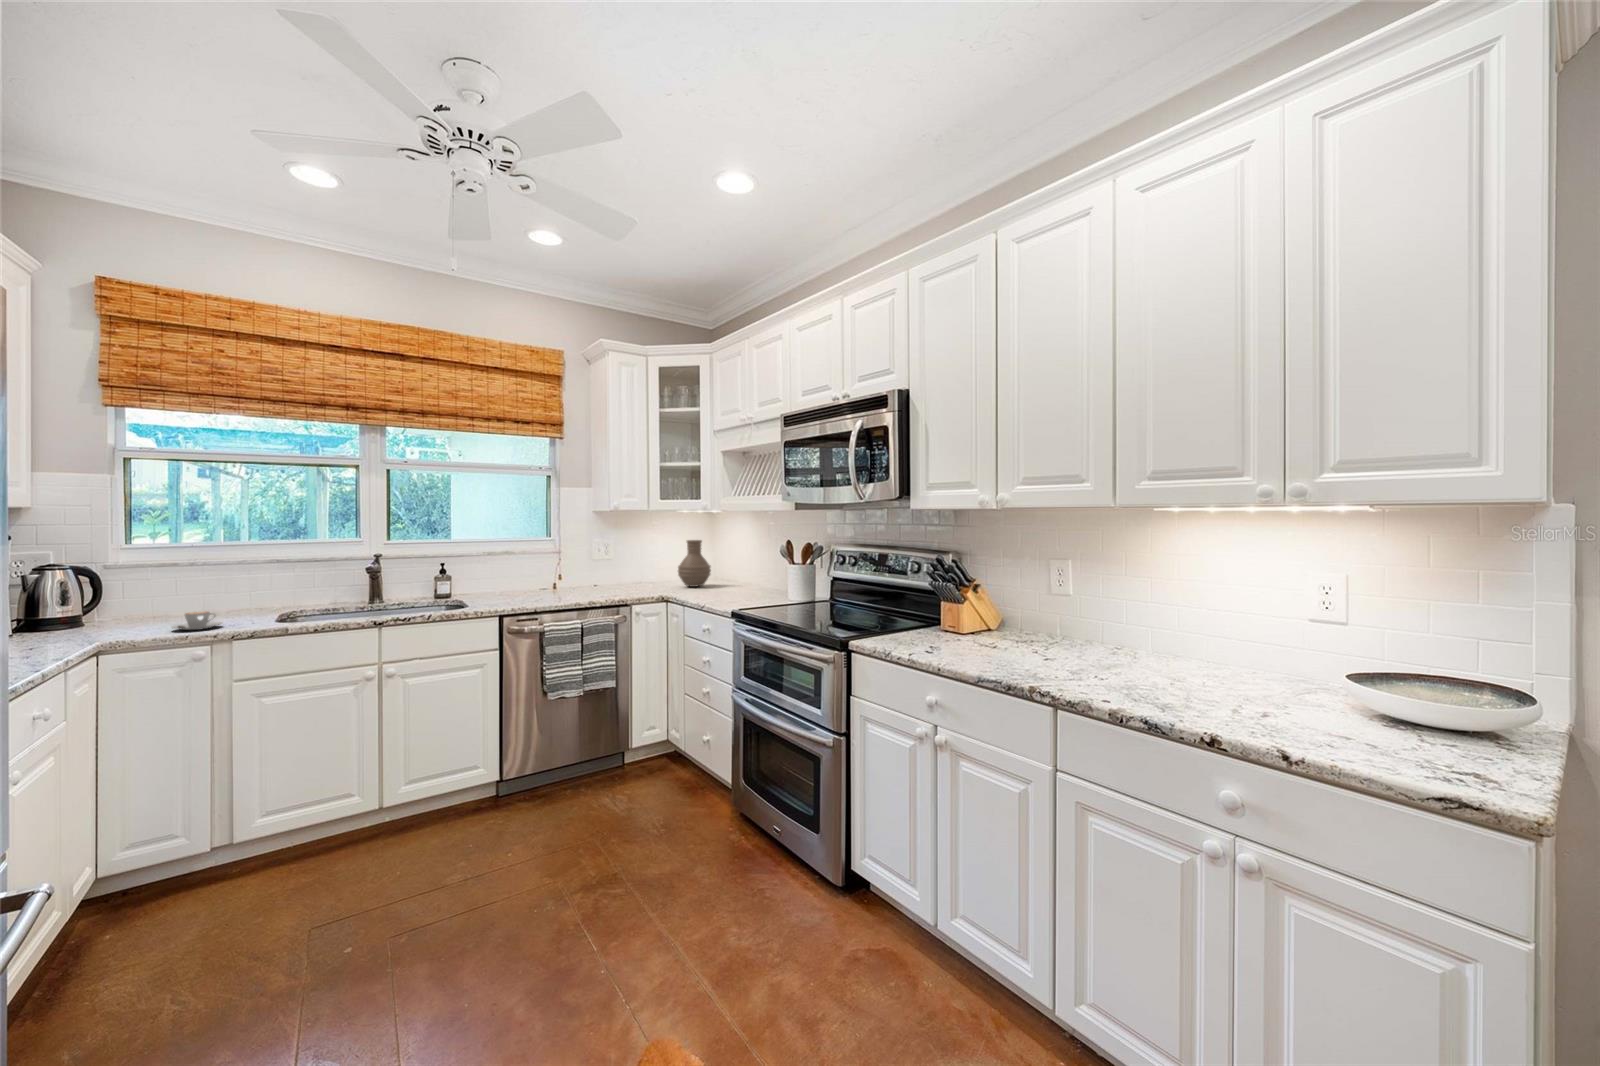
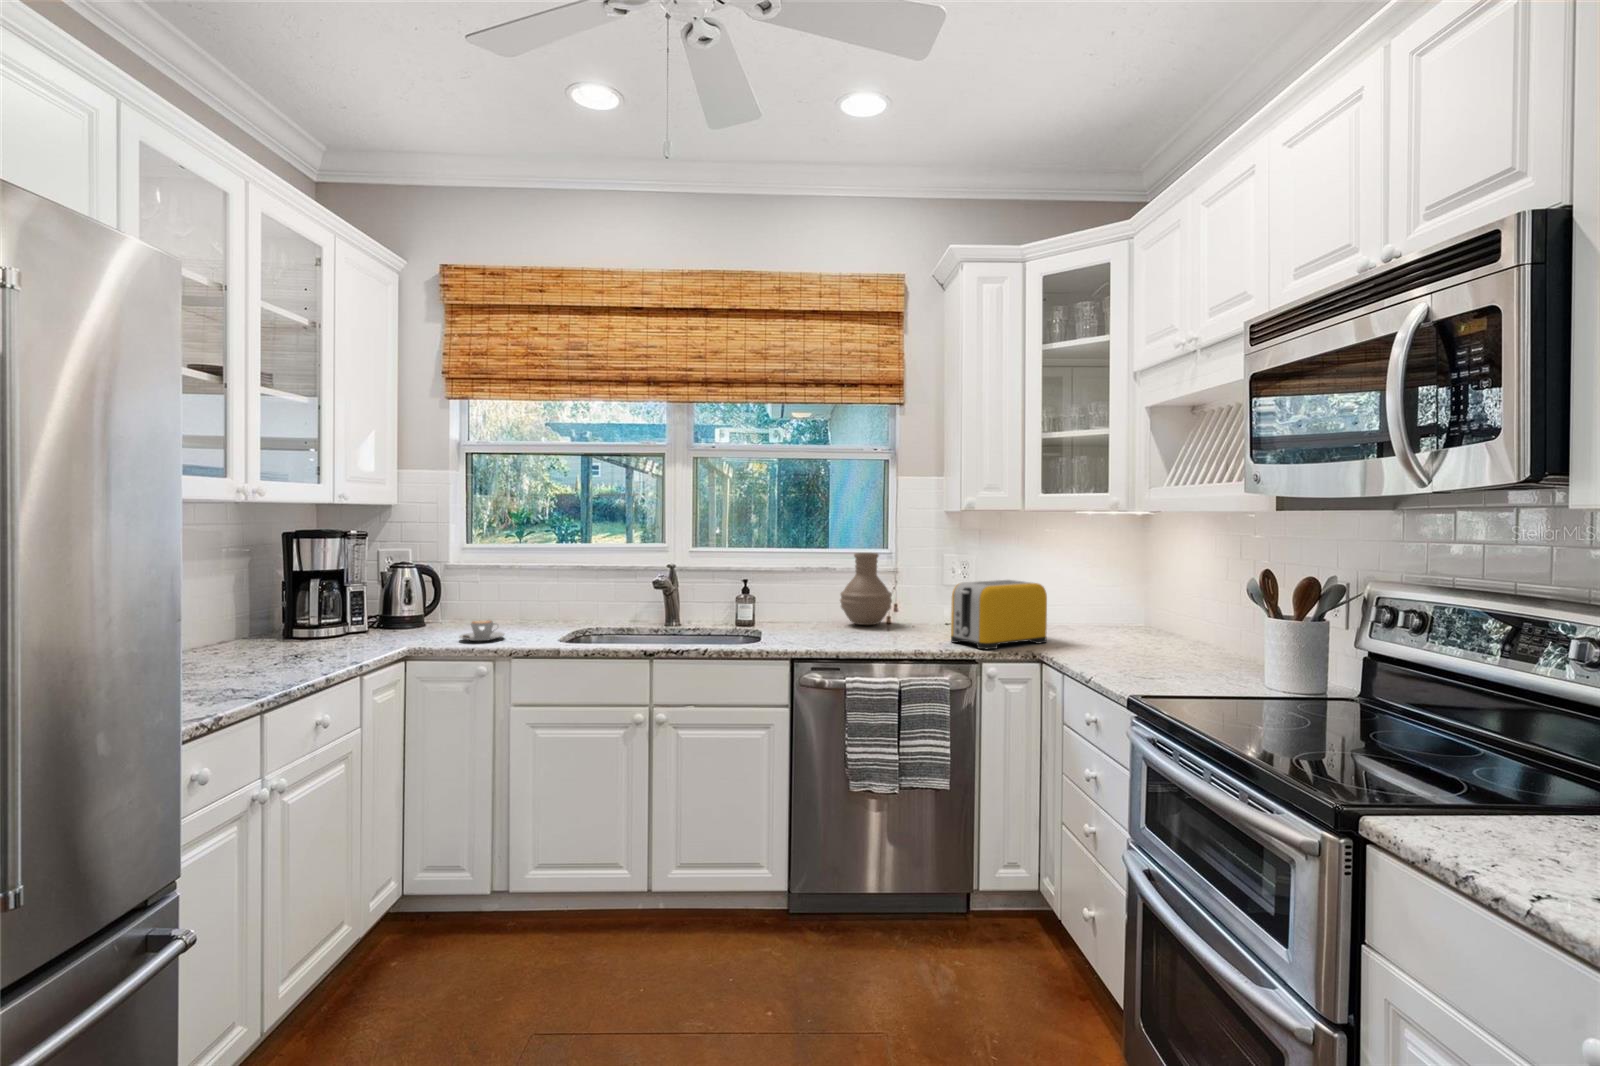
vase: present [678,540,711,587] -> present [840,553,892,625]
toaster: none [611,555,669,598] -> present [951,580,1047,649]

